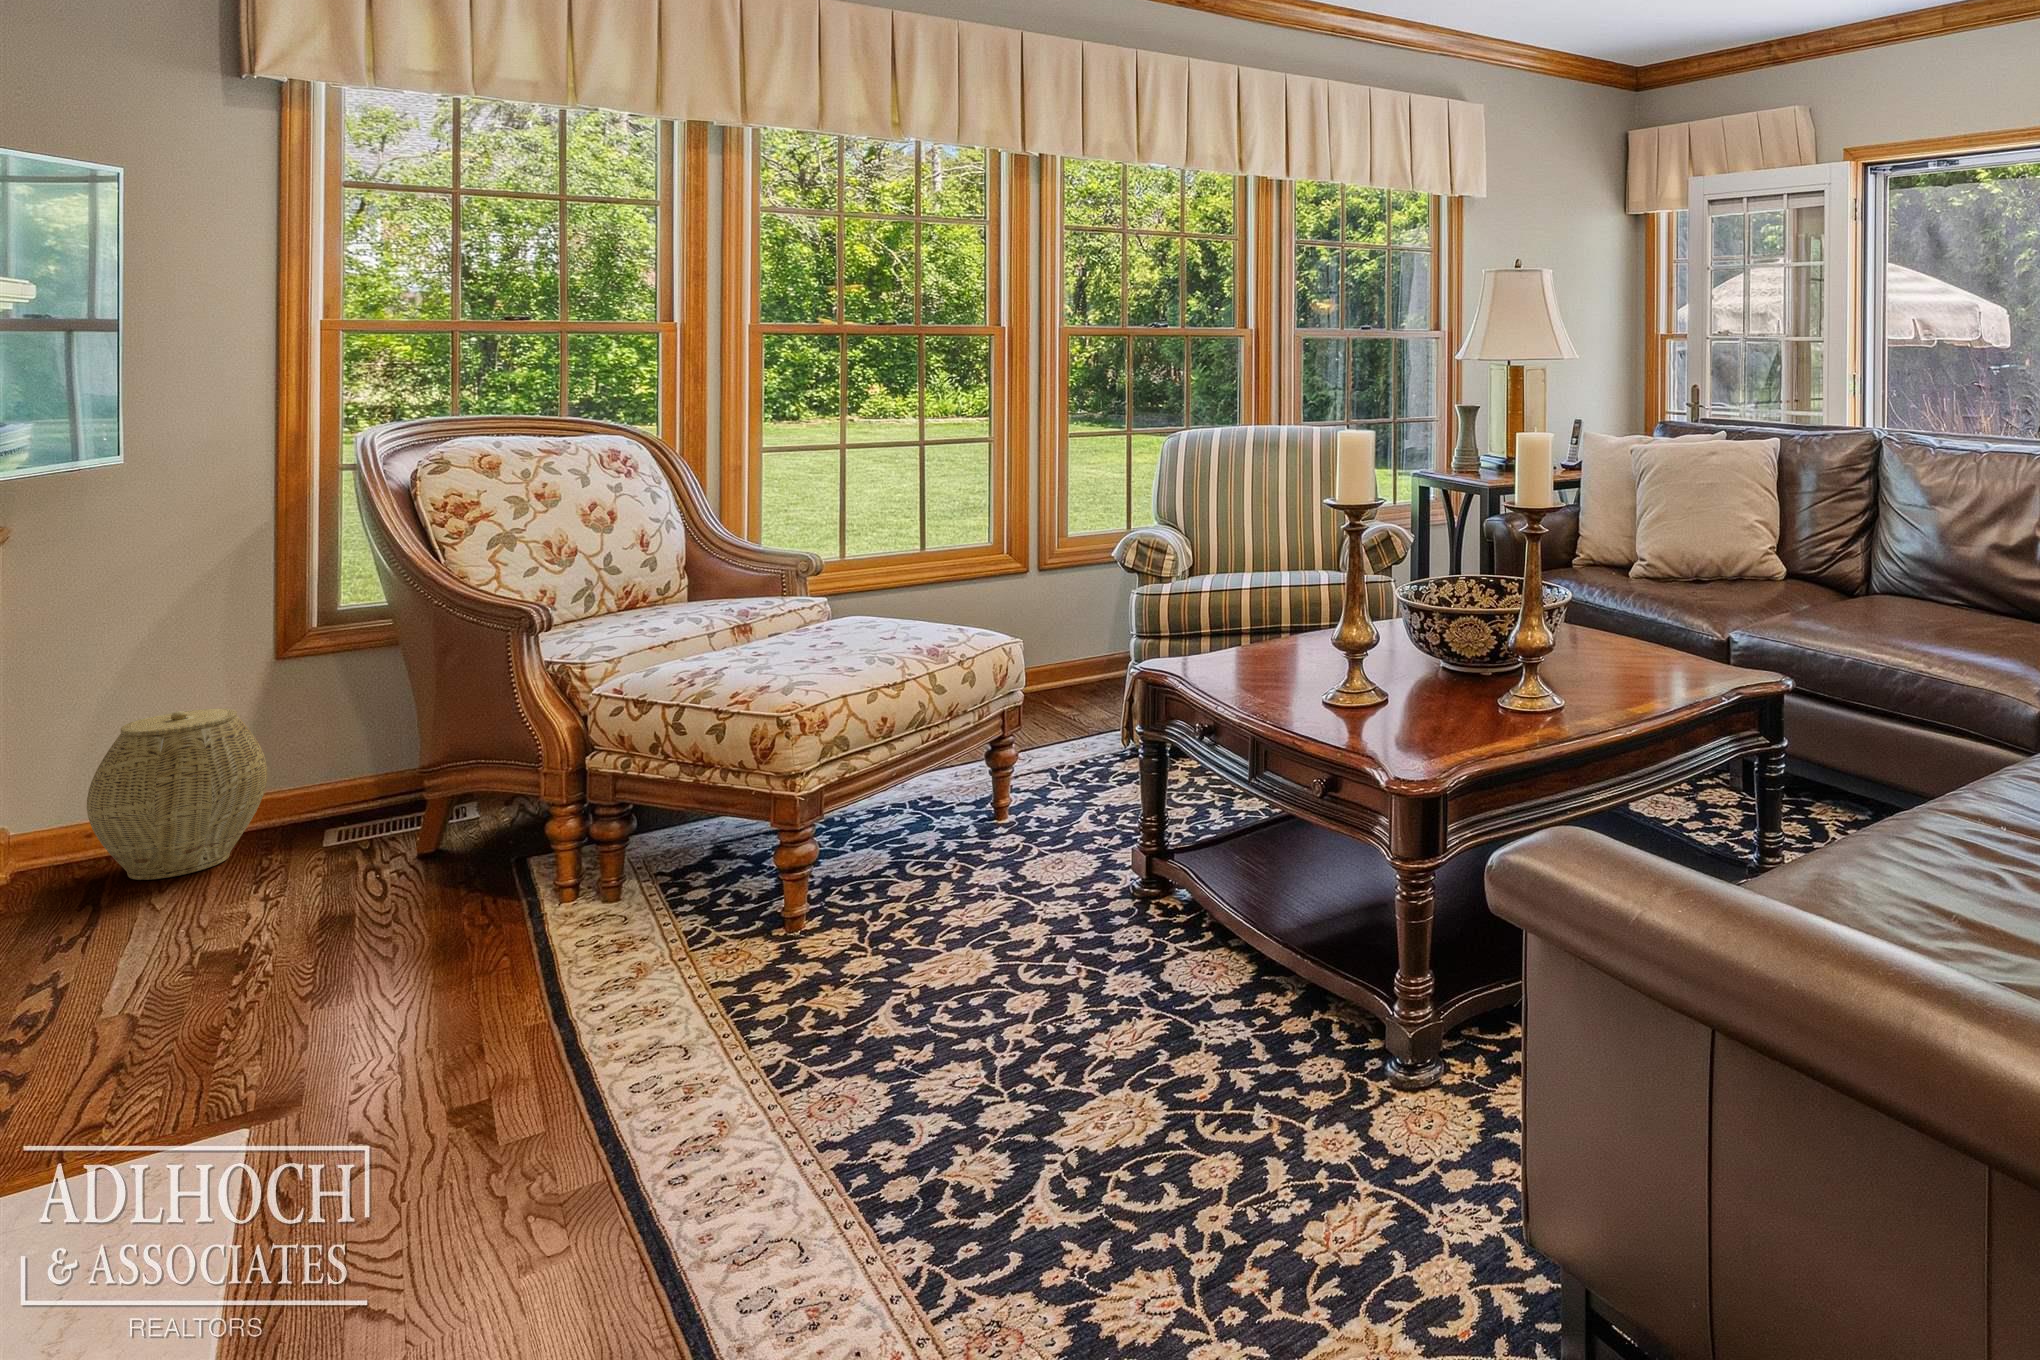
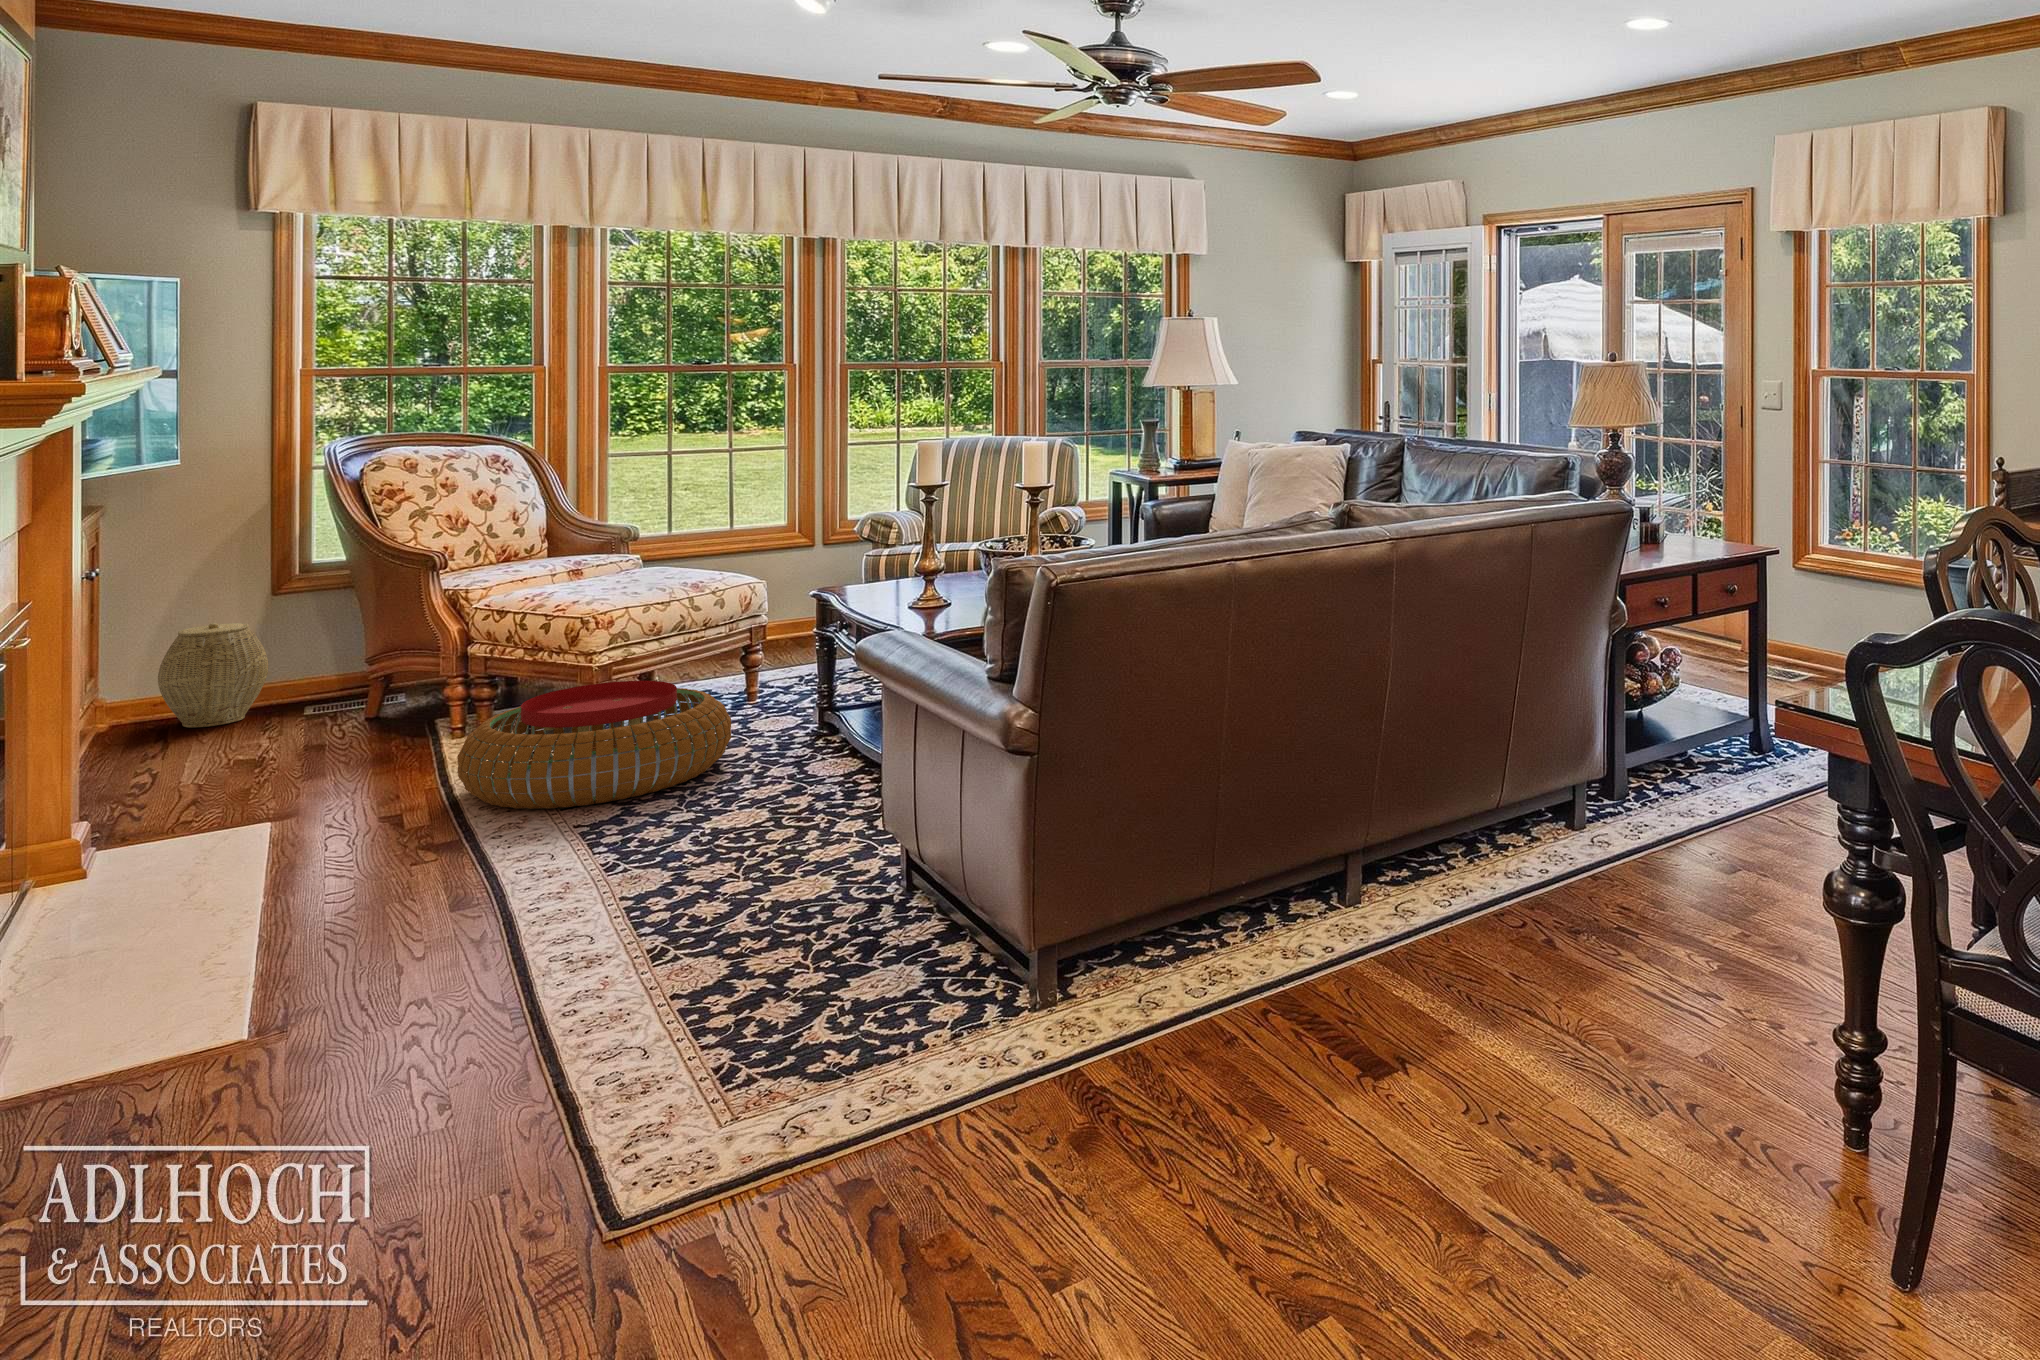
pouf: none [593,828,1041,1103] -> present [457,681,731,809]

